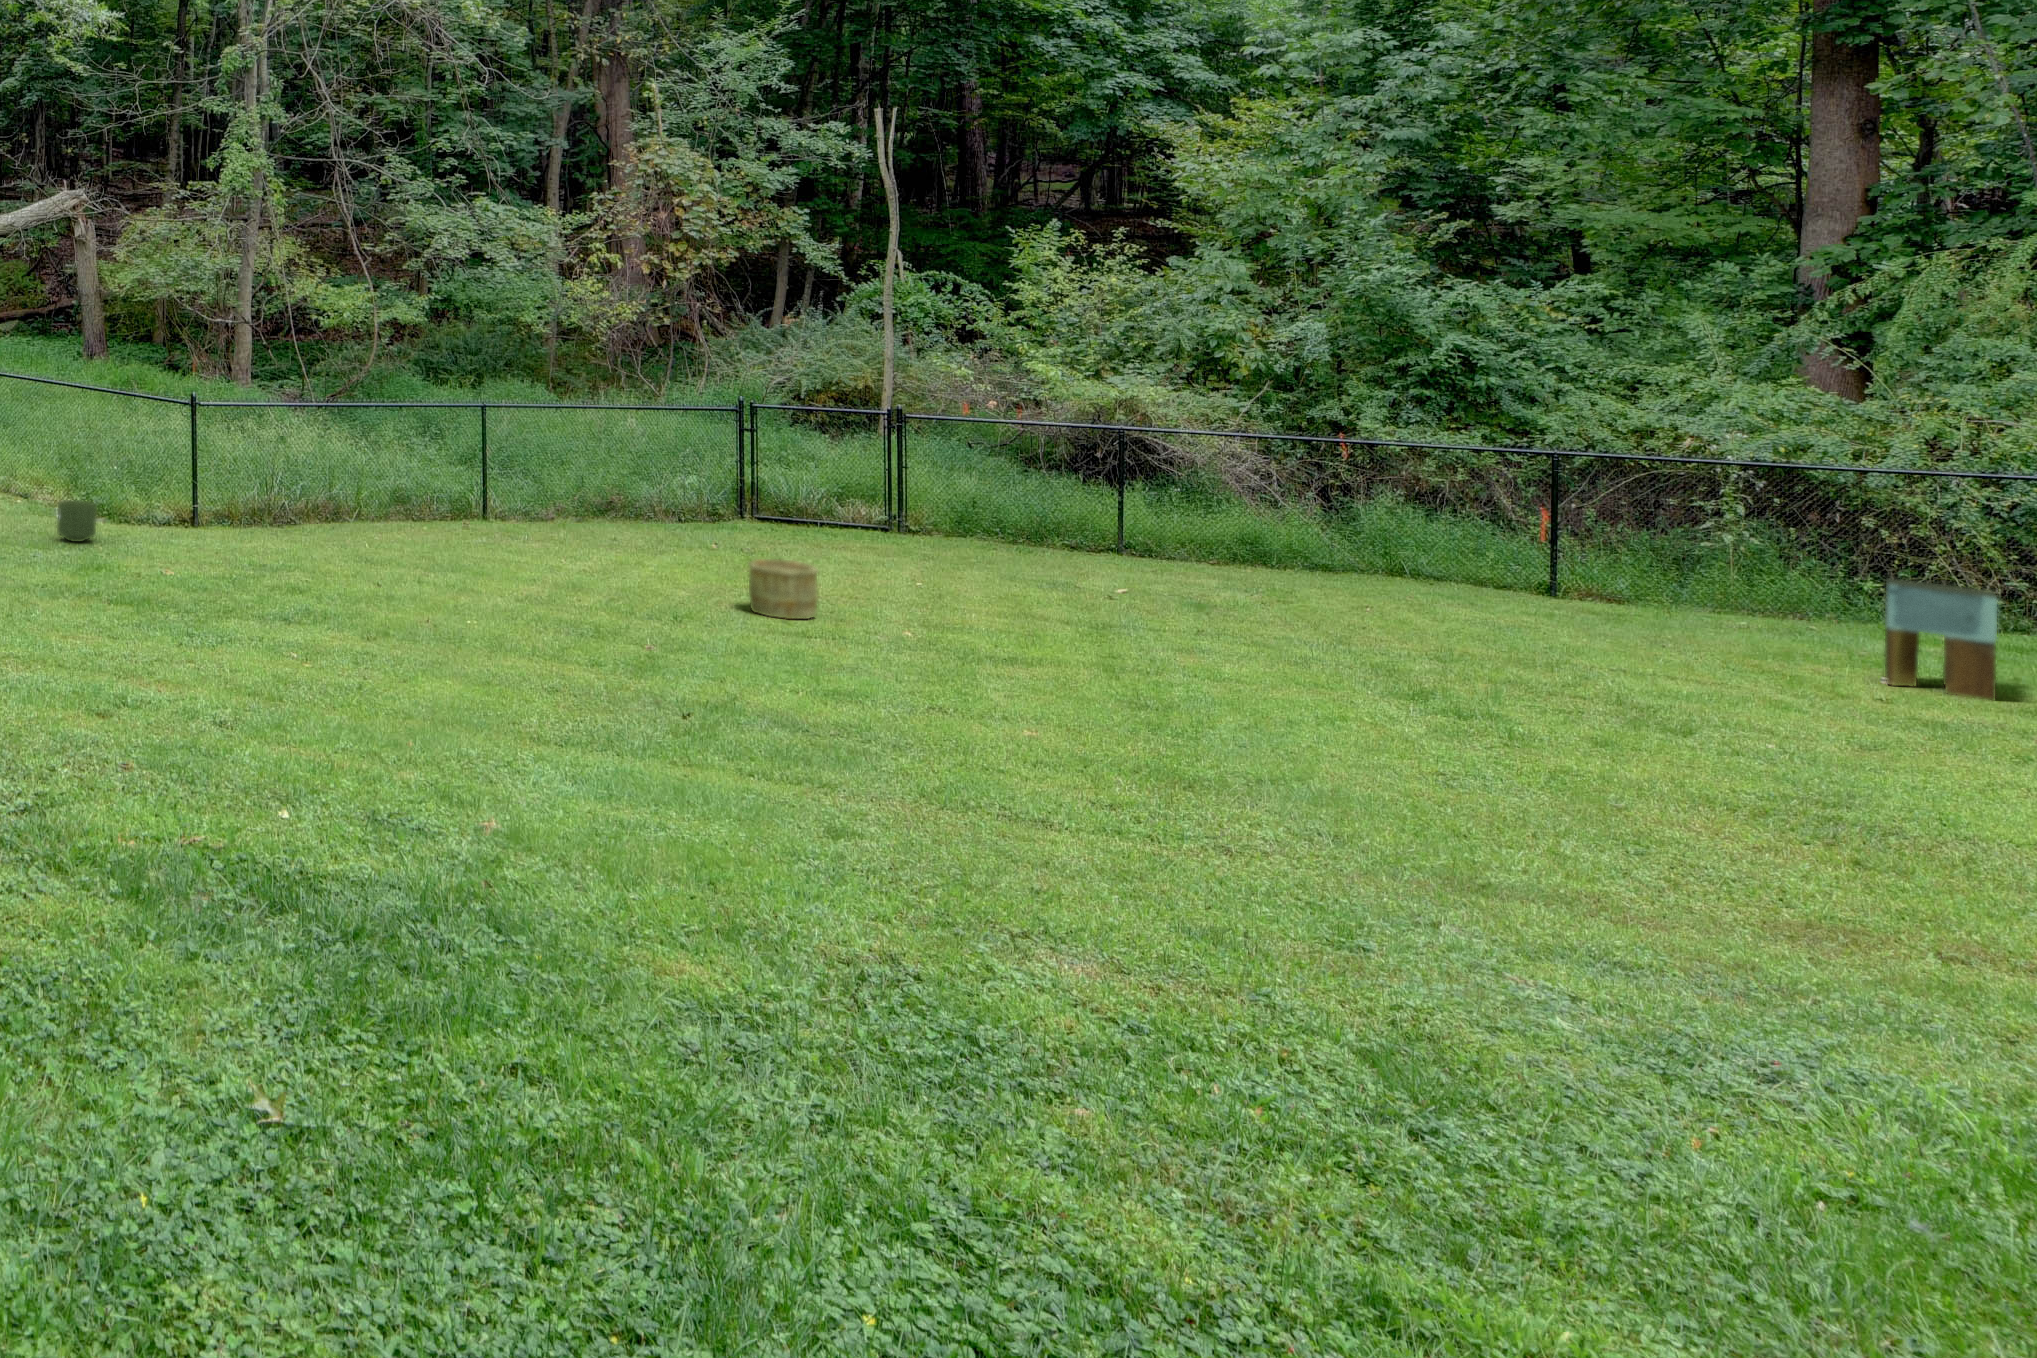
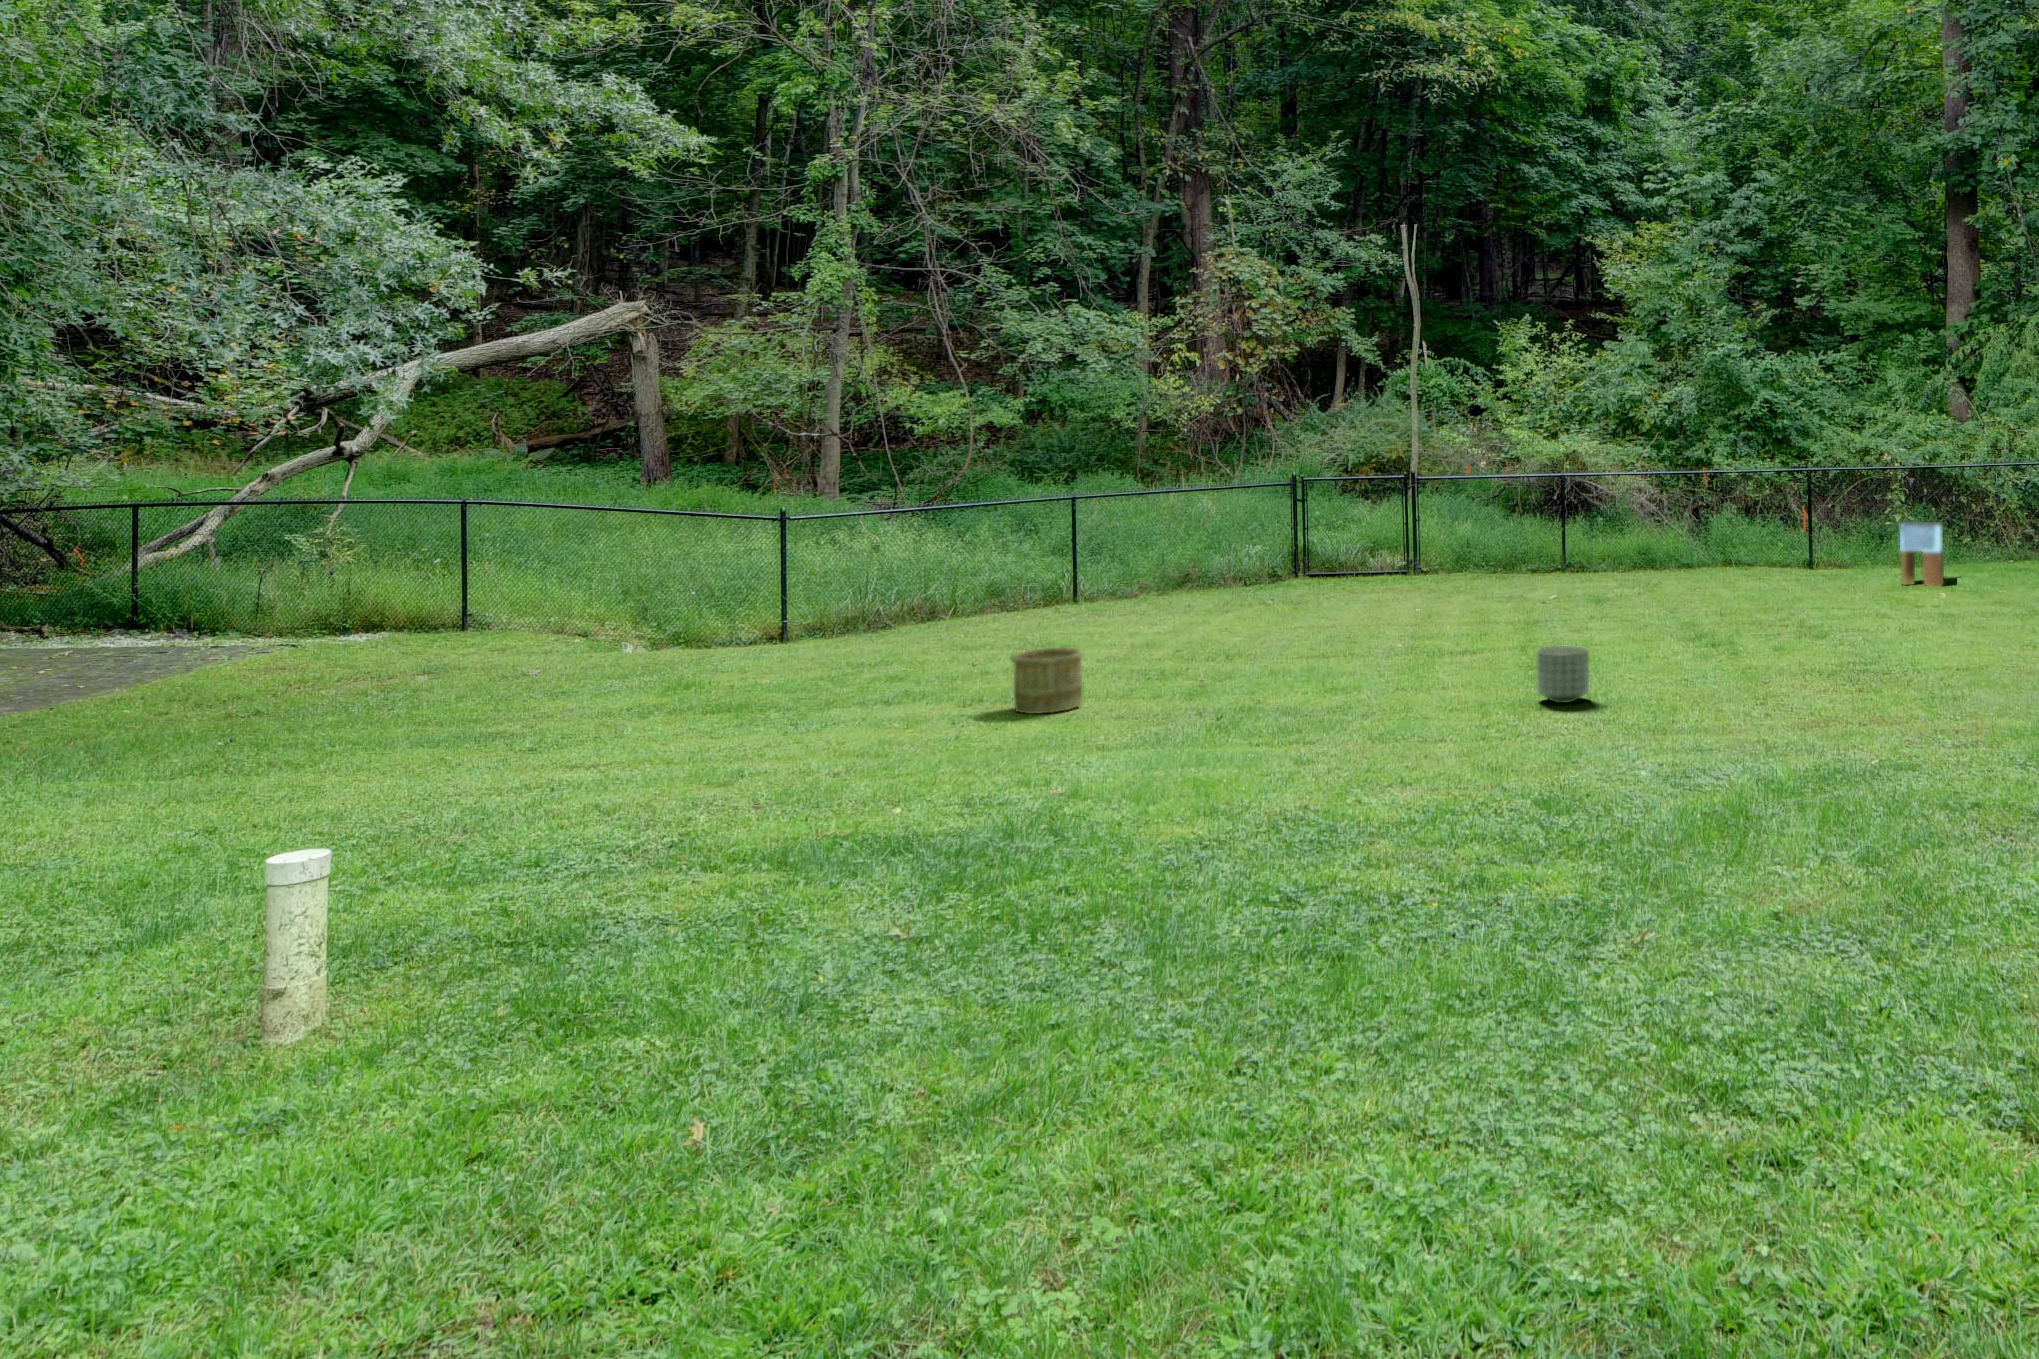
planter: present [57,500,97,542] -> present [1537,646,1589,703]
wooden bucket: present [748,559,818,619] -> present [1012,647,1083,714]

